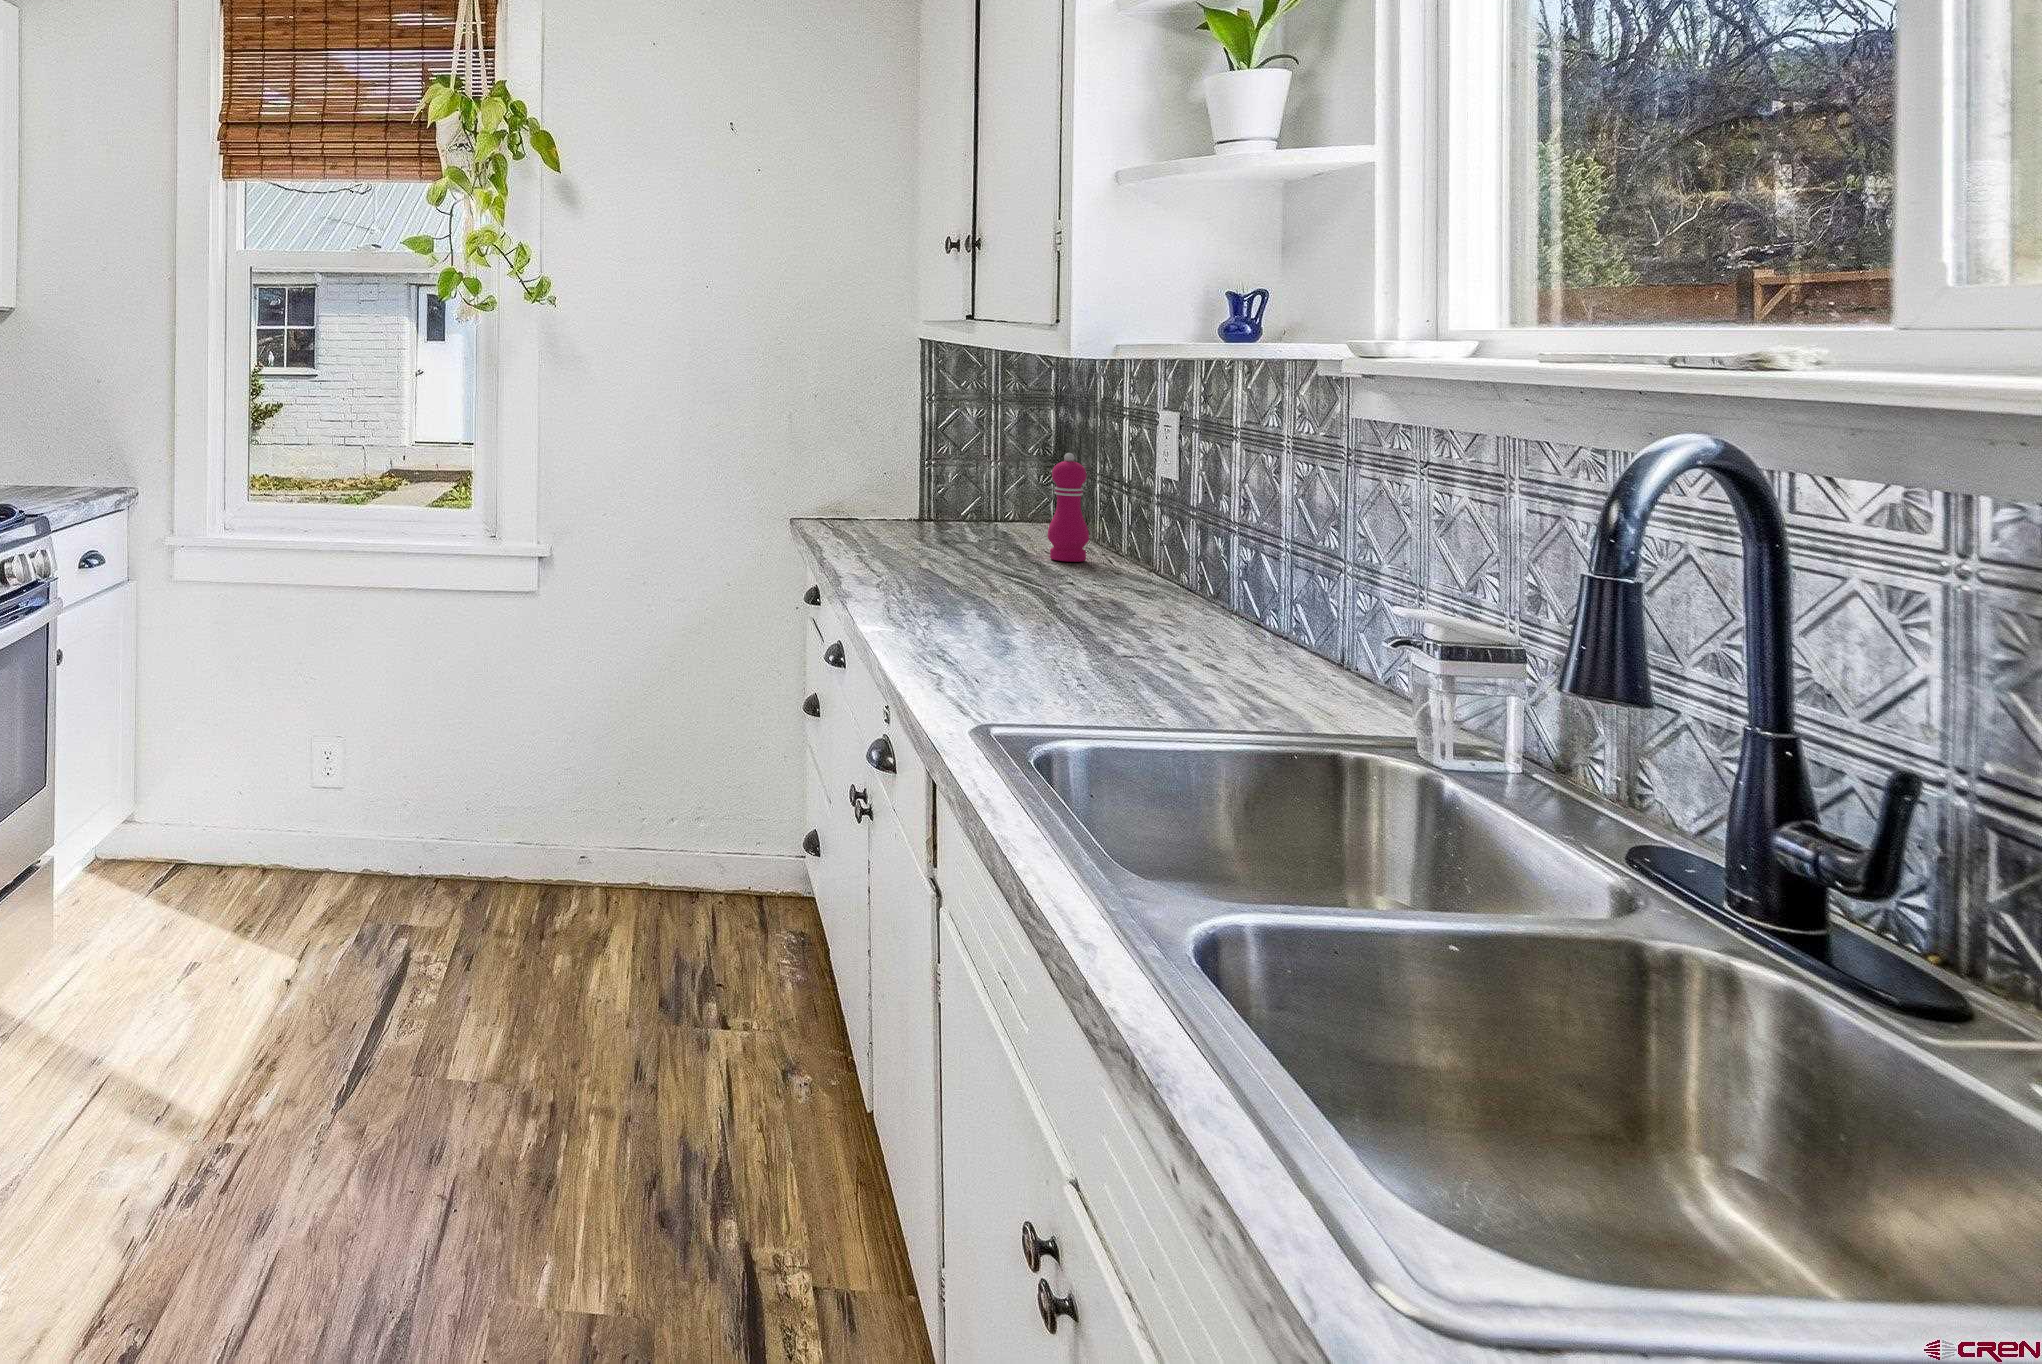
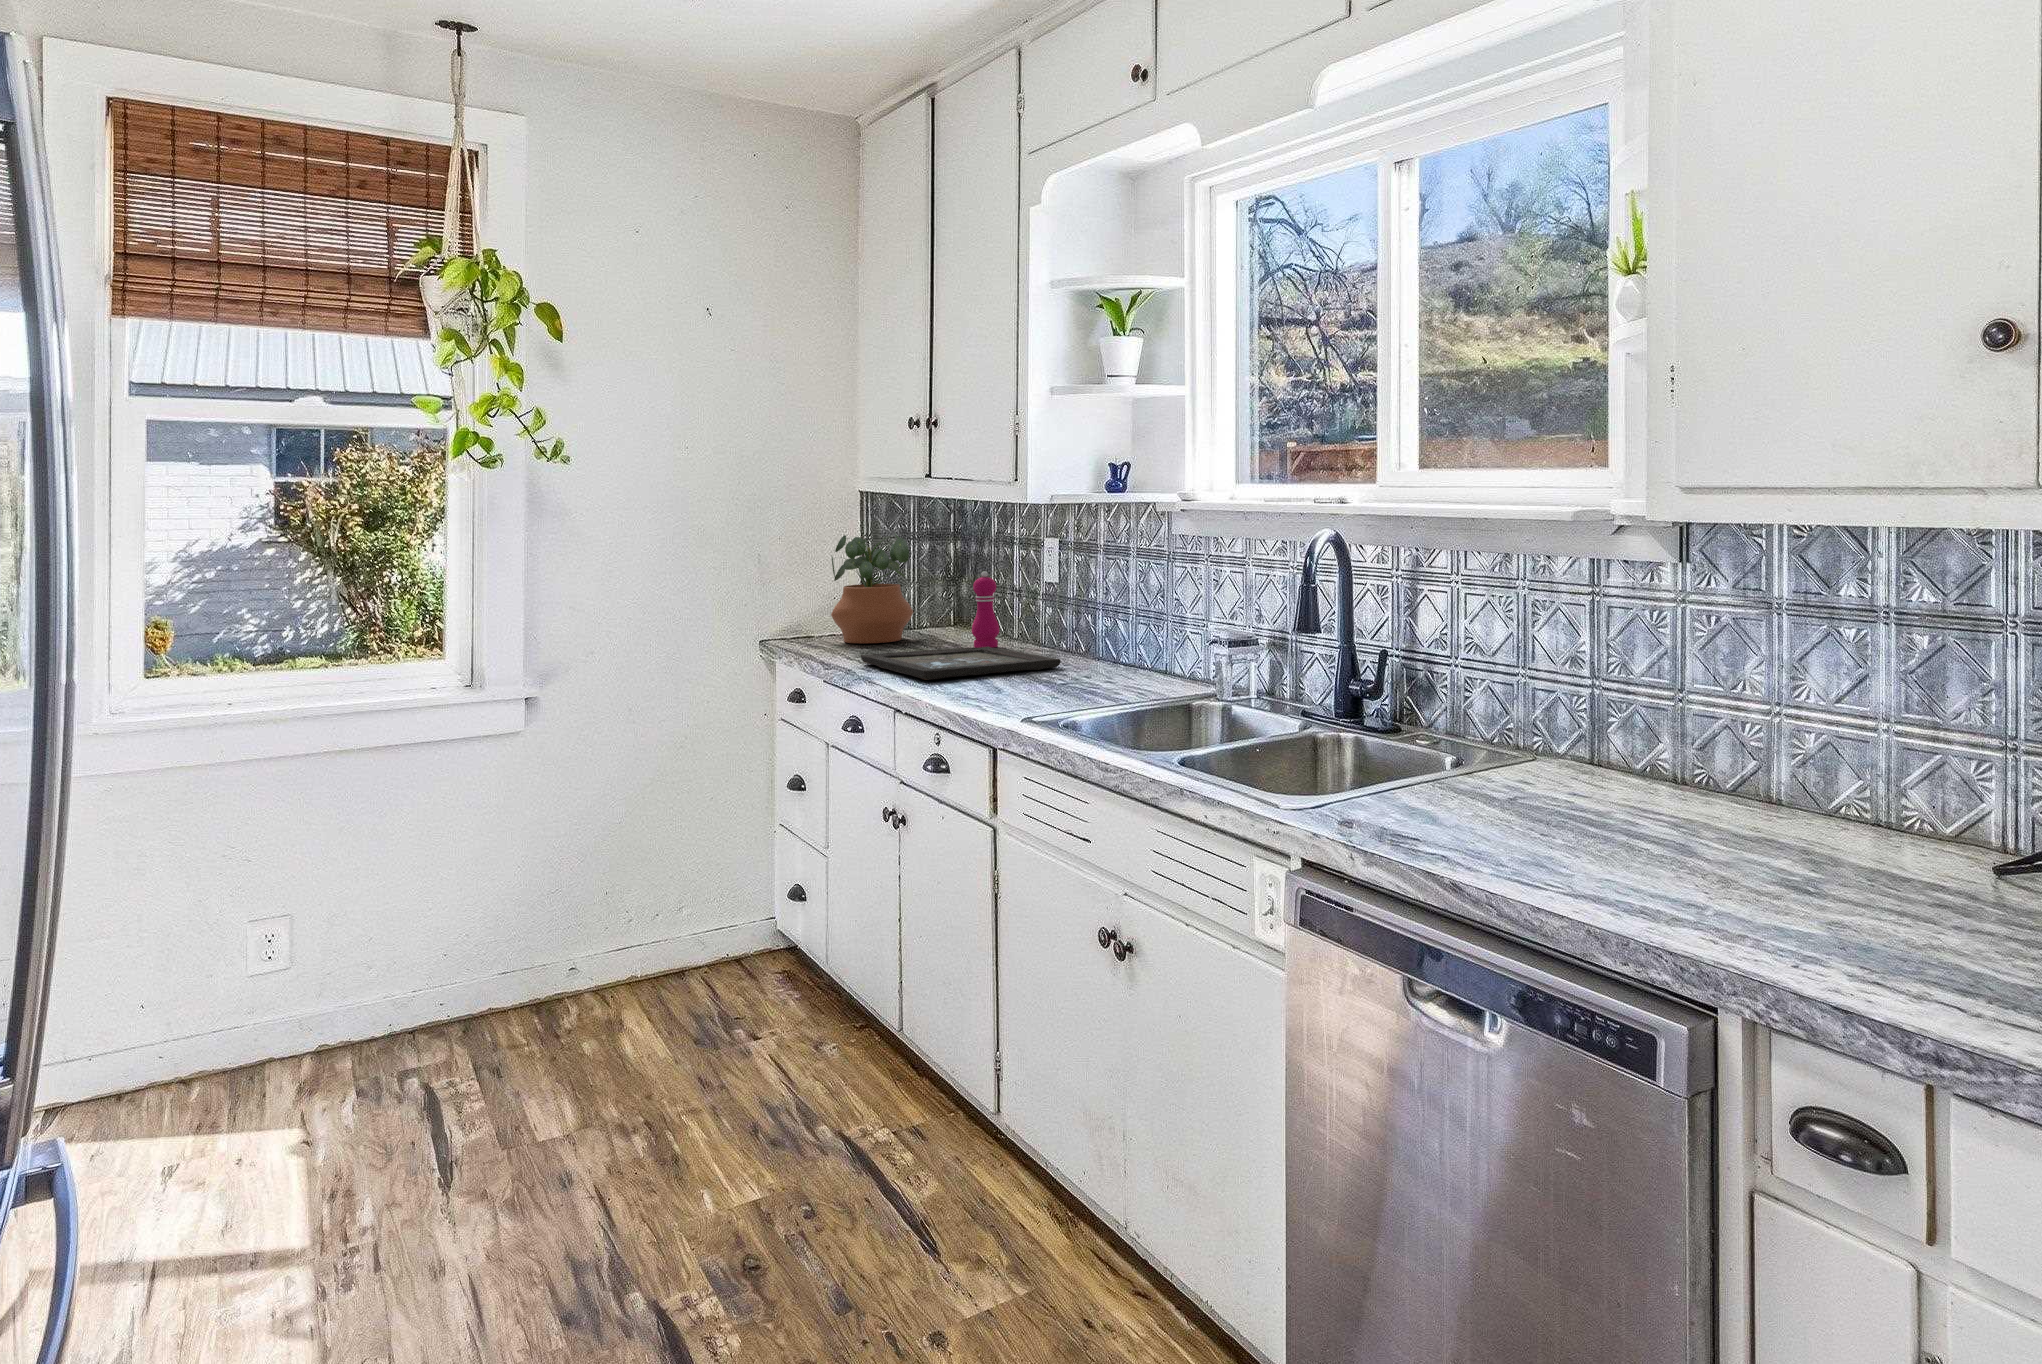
potted plant: none [874,391,983,535] -> present [831,534,913,644]
tray: none [874,555,1153,614] -> present [861,647,1061,680]

